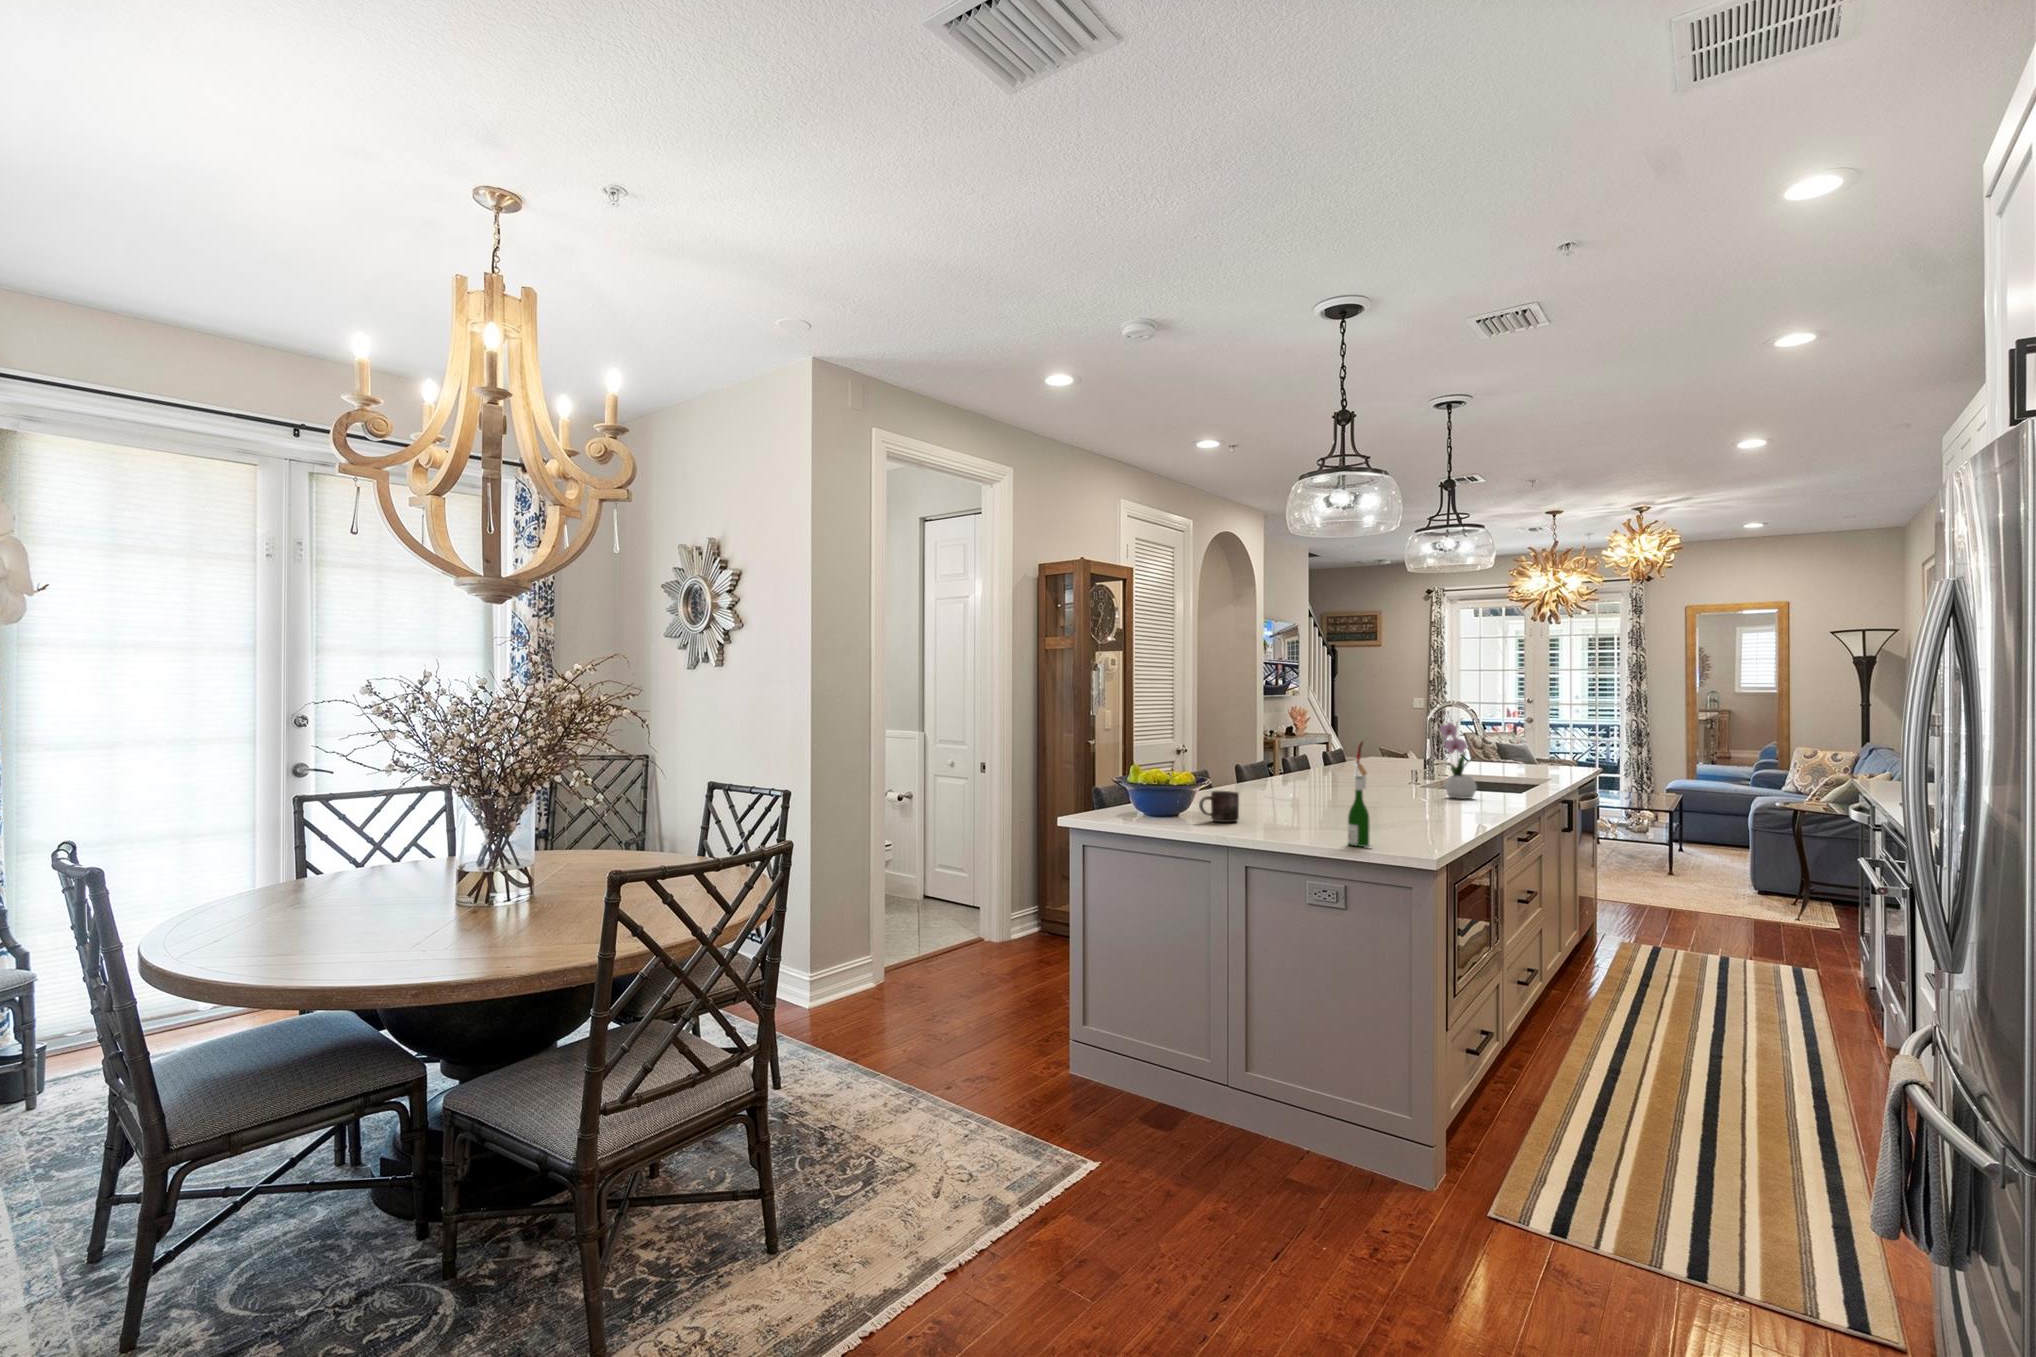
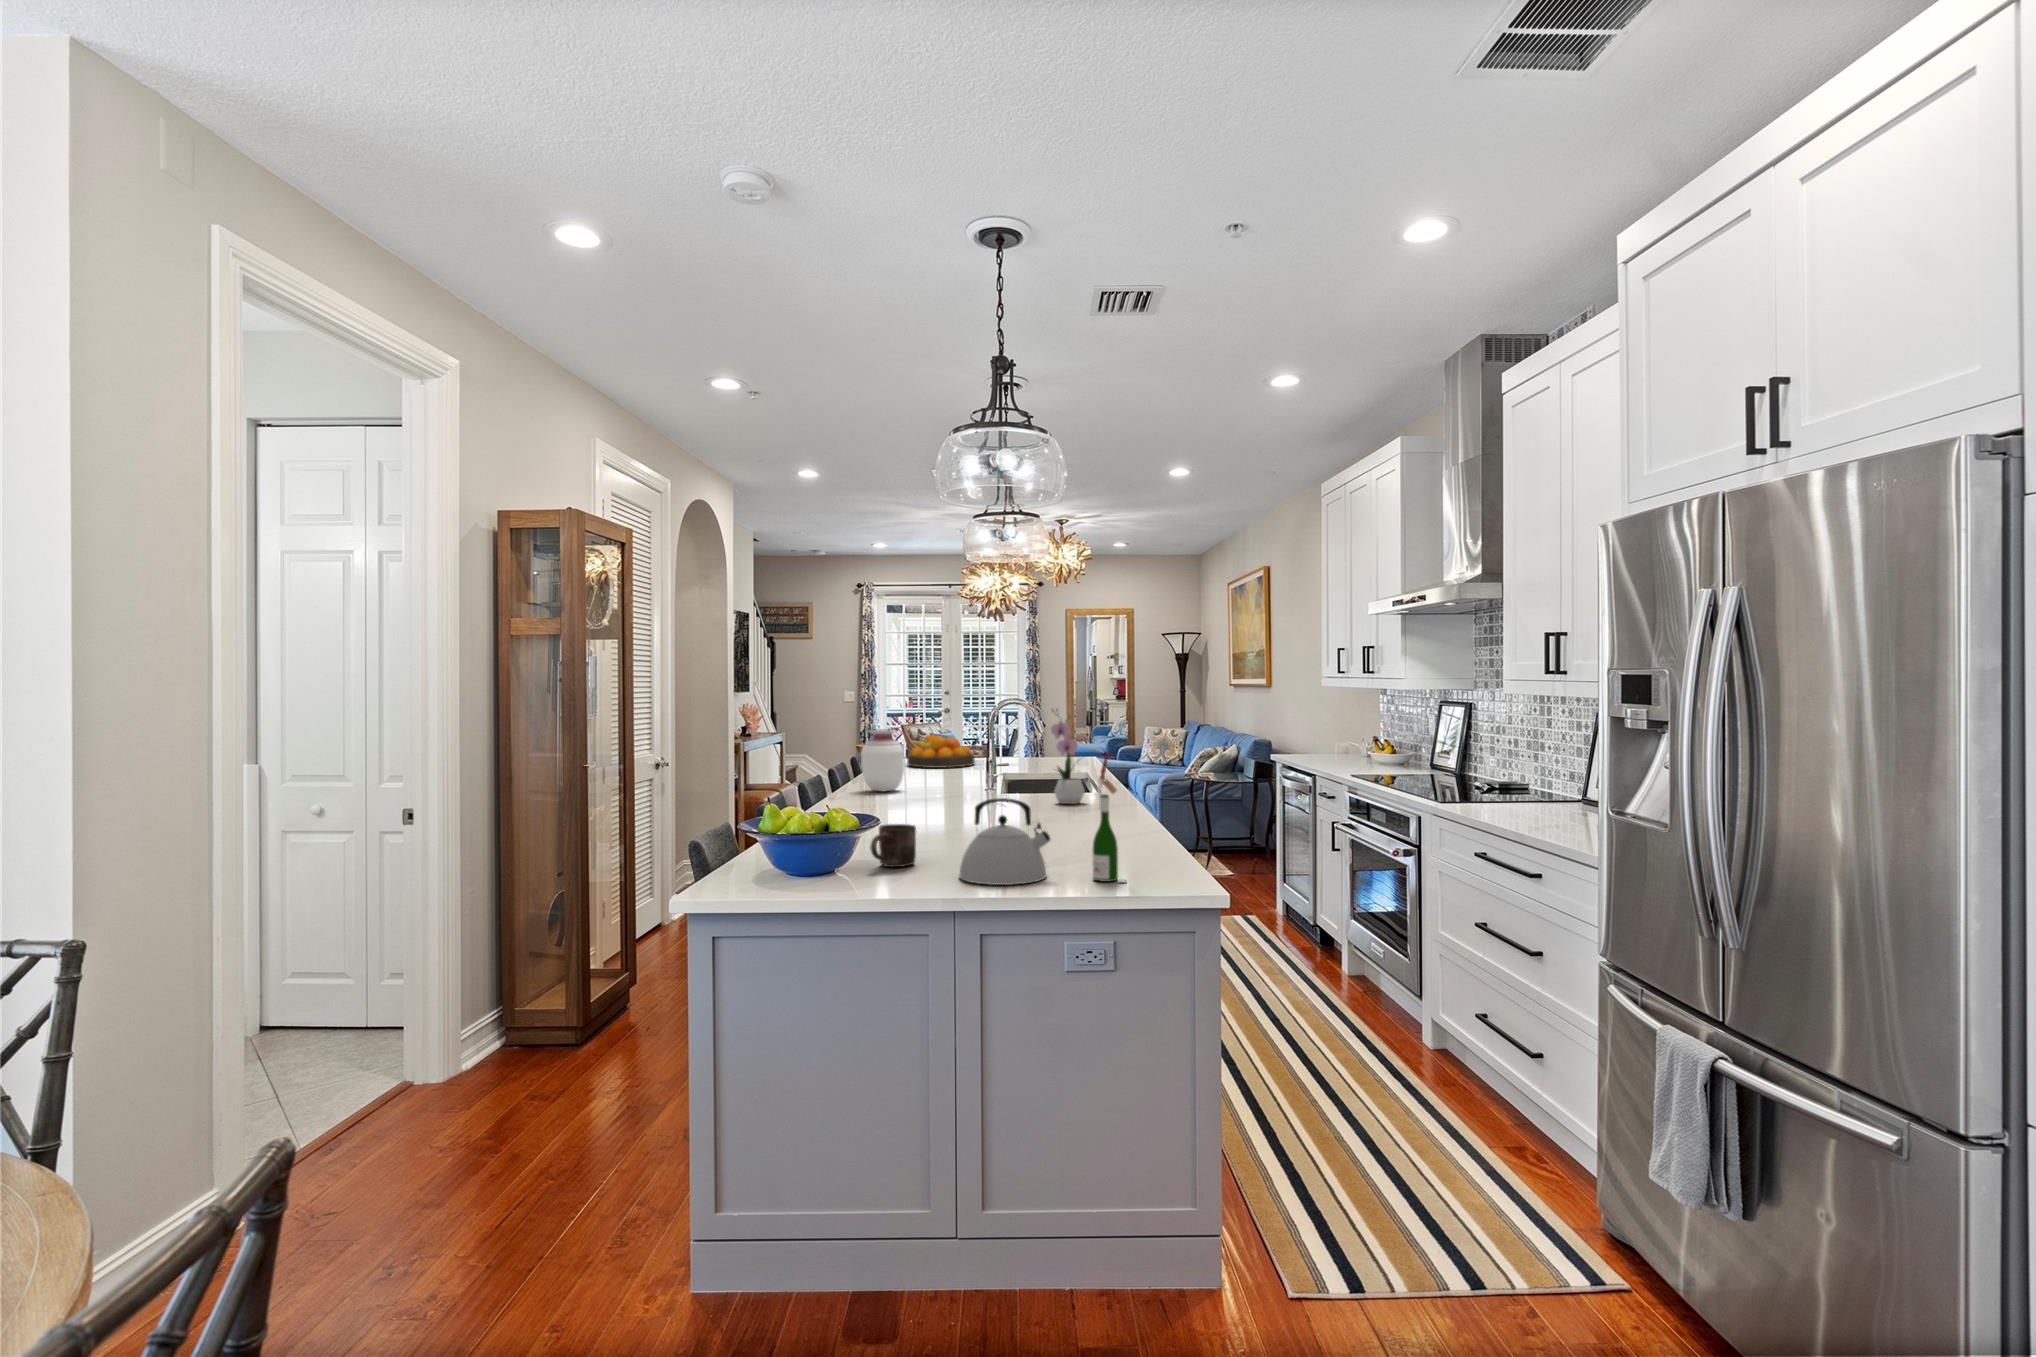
vase: none [1297,726,1336,778] -> present [861,730,904,791]
fruit bowl: none [1378,735,1445,765] -> present [907,735,975,768]
kettle: none [1249,774,1320,840] -> present [959,798,1050,885]

